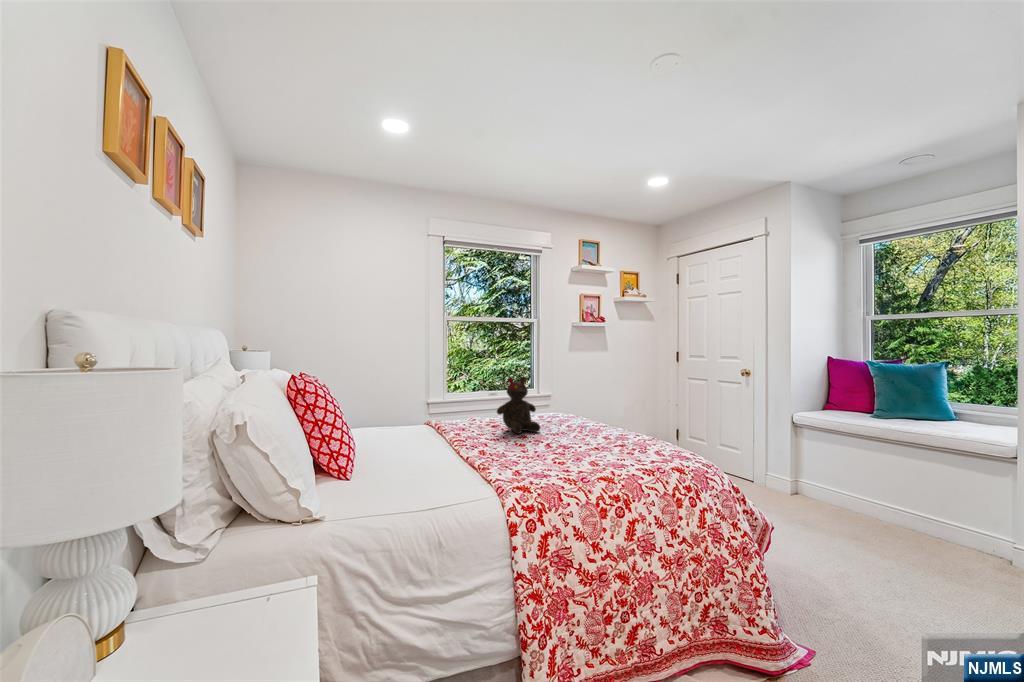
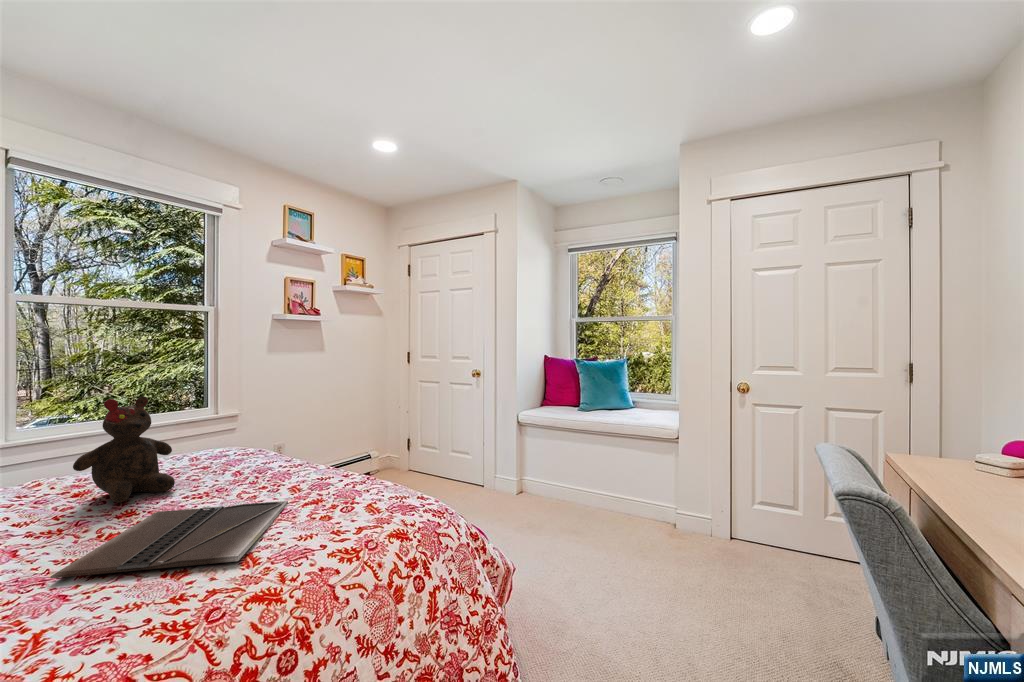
laptop: none [511,440,605,464] -> present [51,501,288,578]

